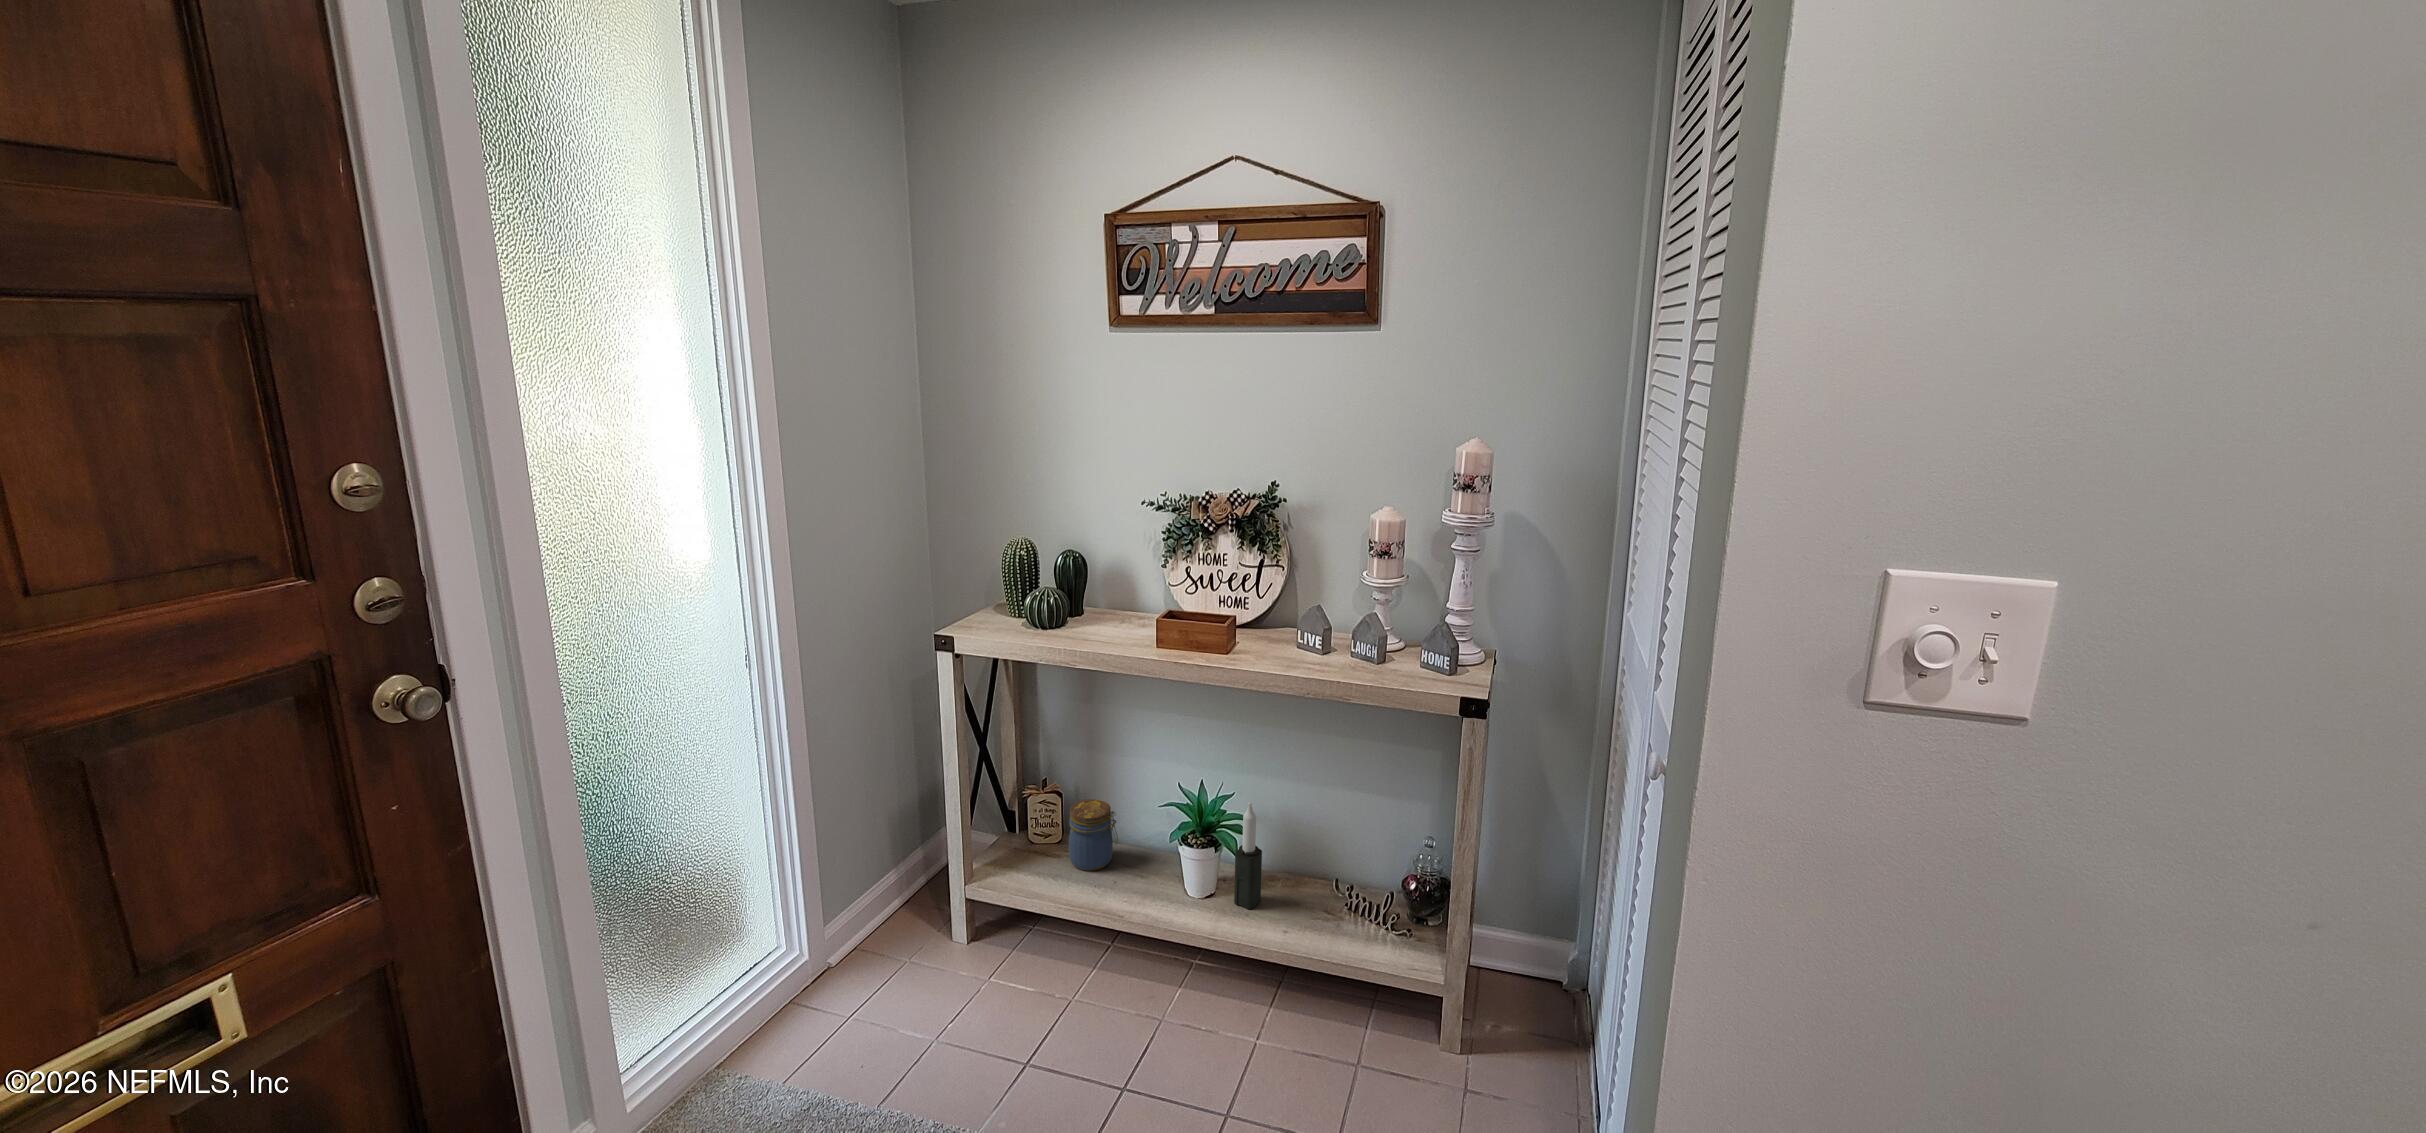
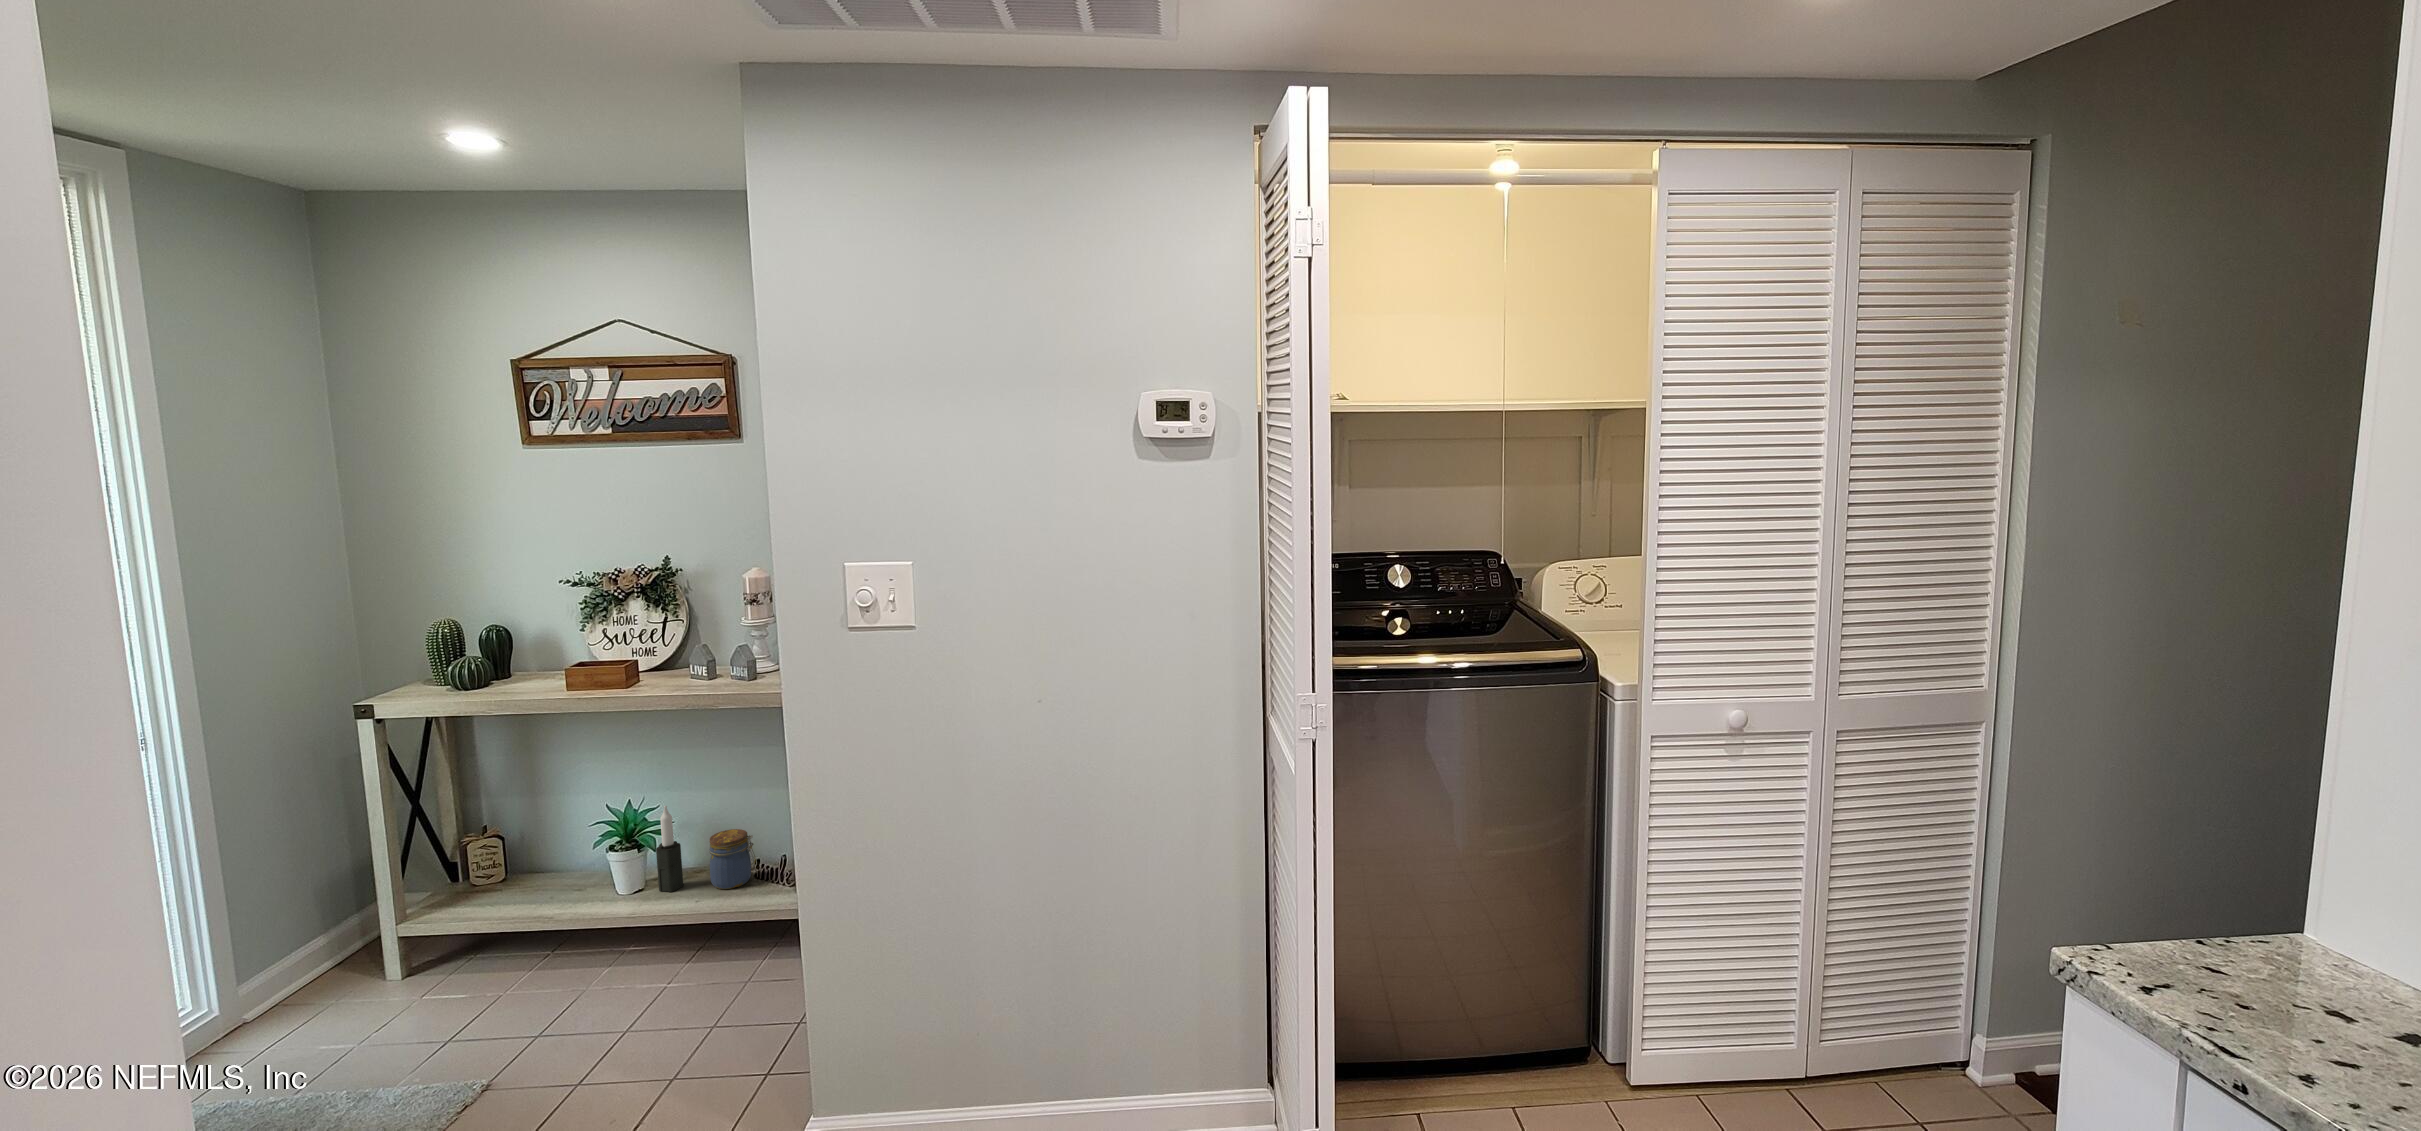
jar: present [1069,799,1118,871] -> present [709,829,756,889]

